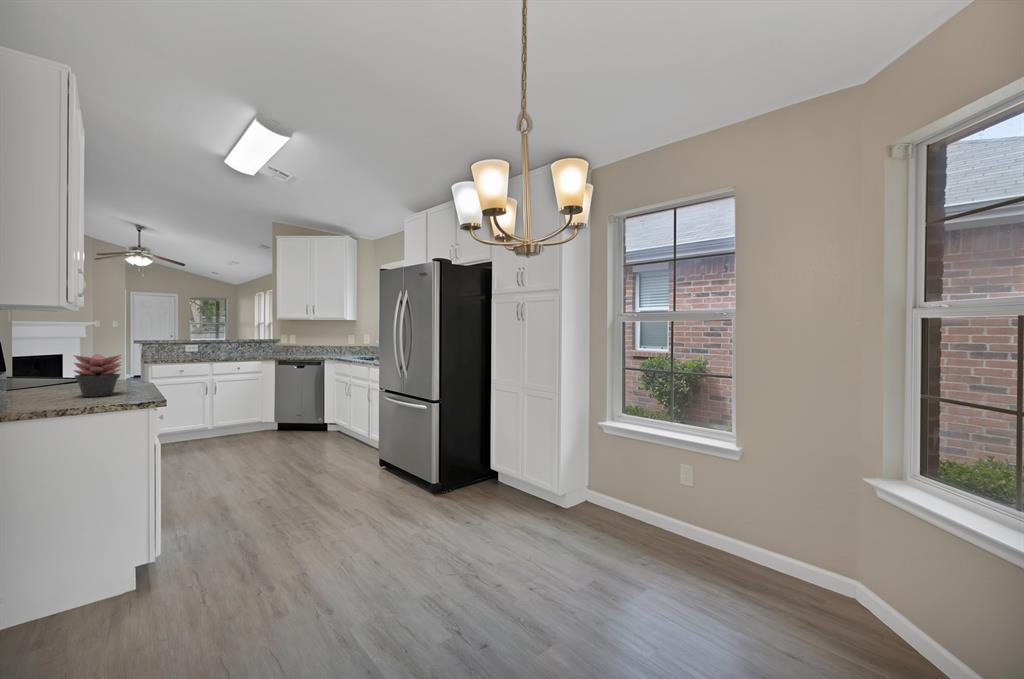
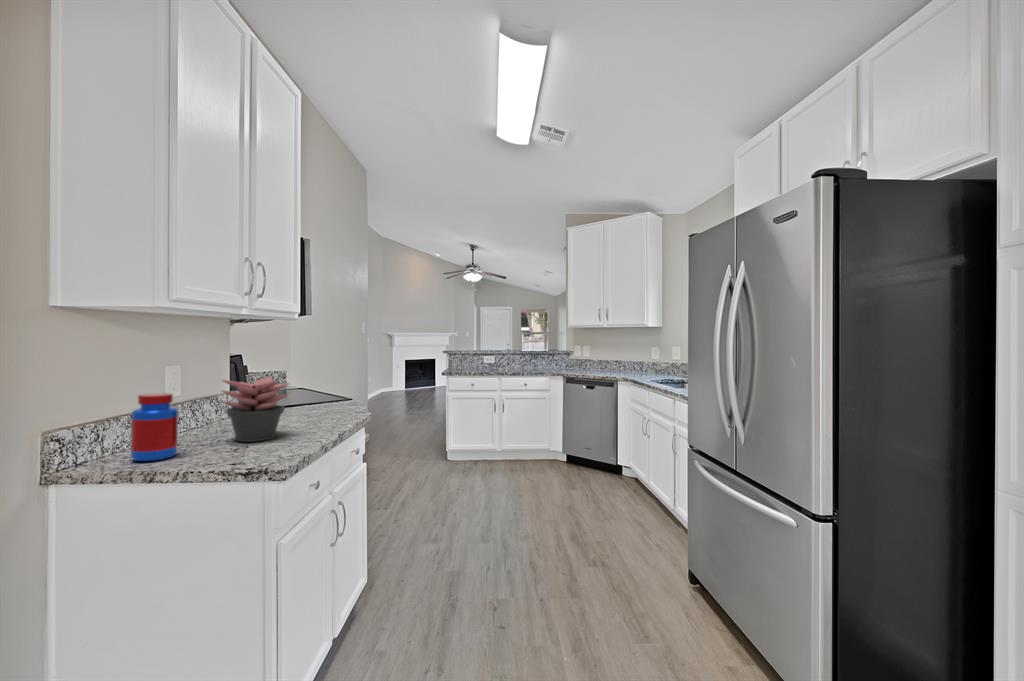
jar: none [27,364,61,407] -> present [131,393,178,461]

